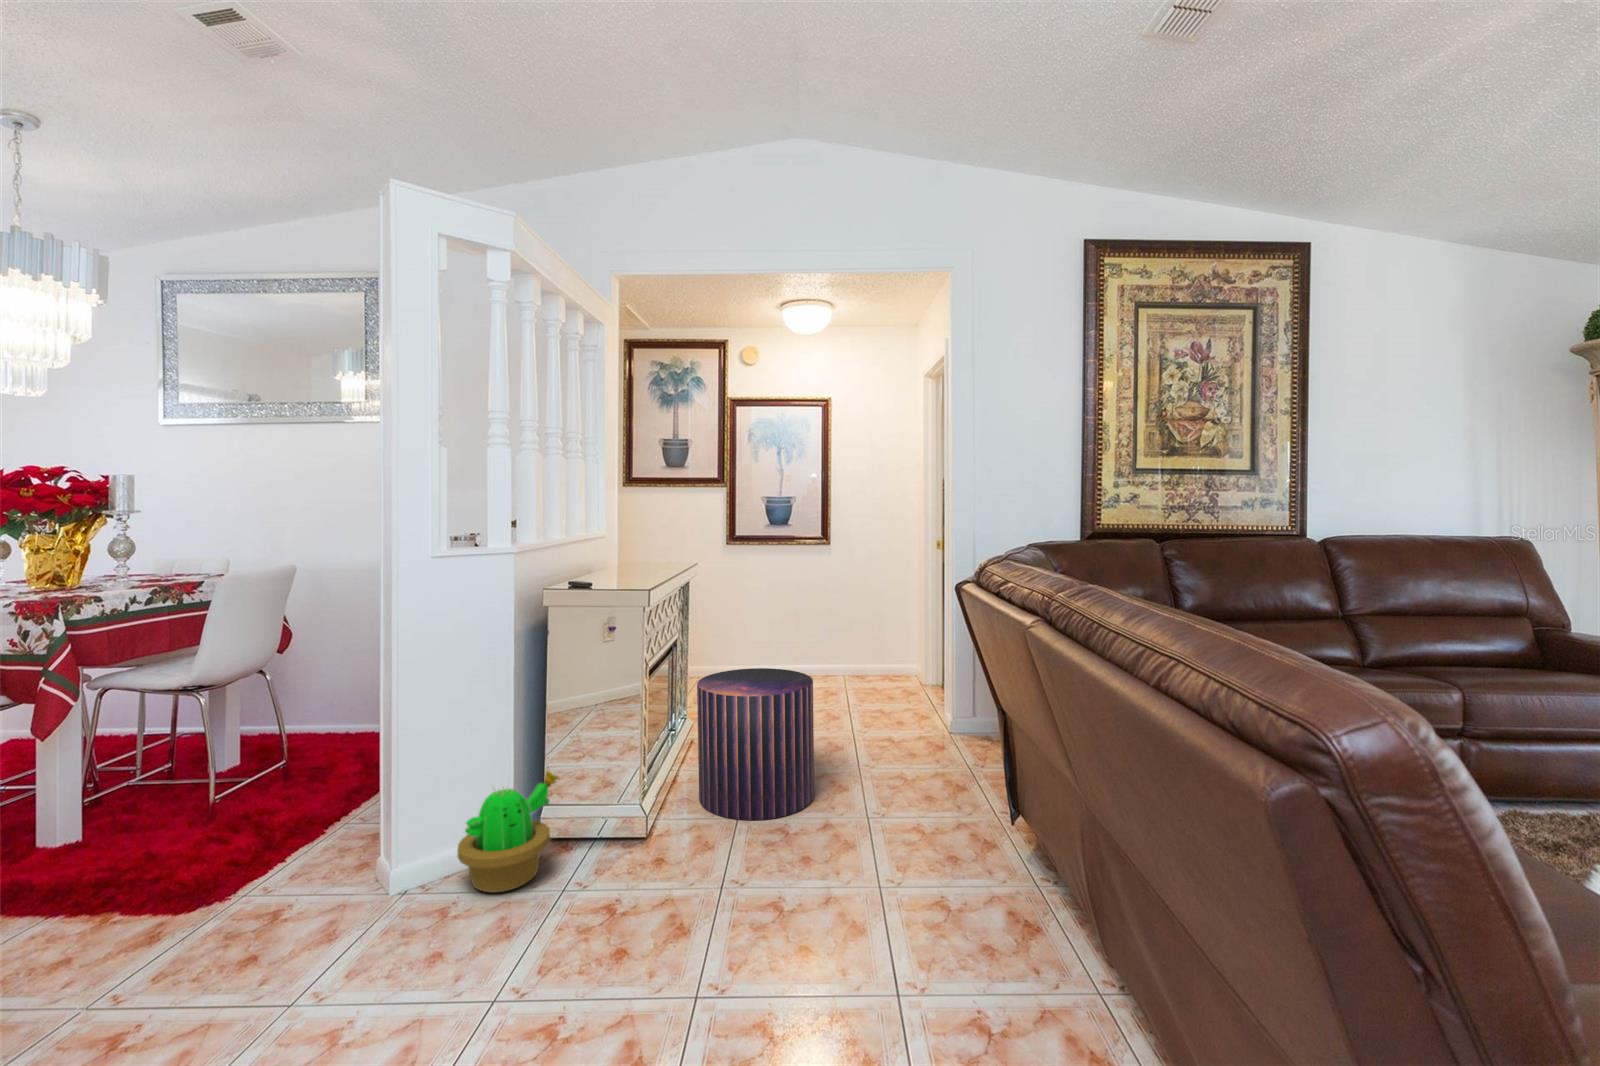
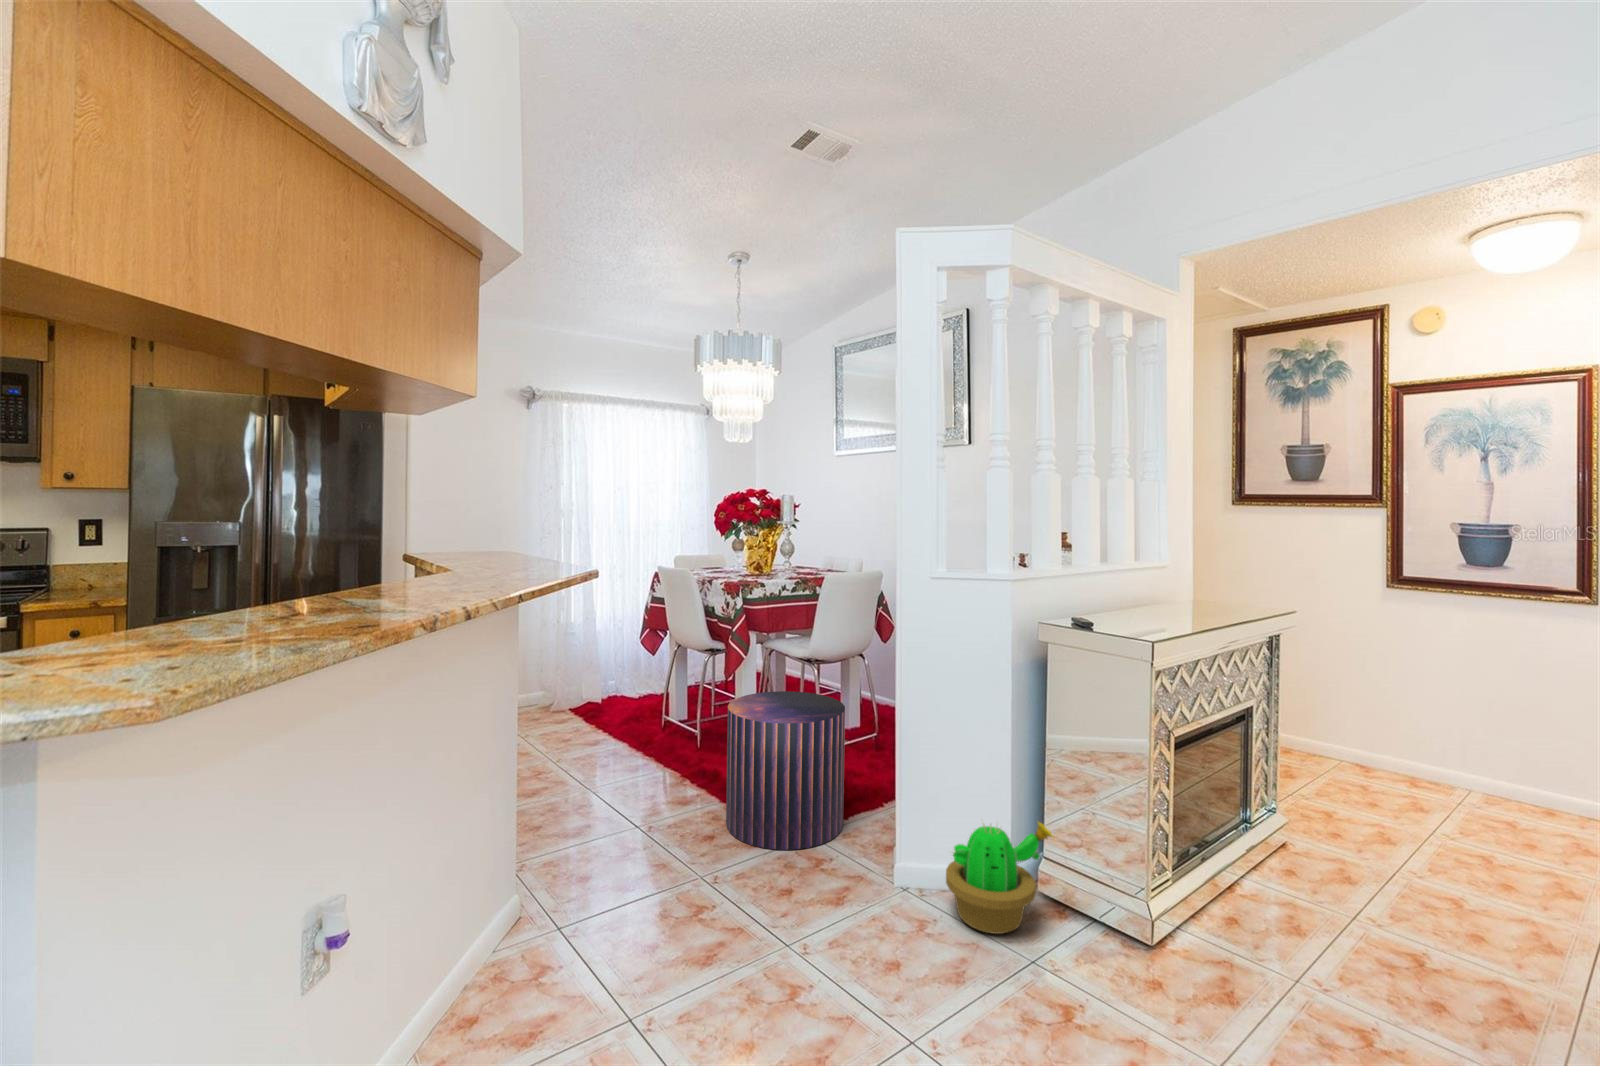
pouf: present [697,668,814,820] -> present [726,691,845,850]

